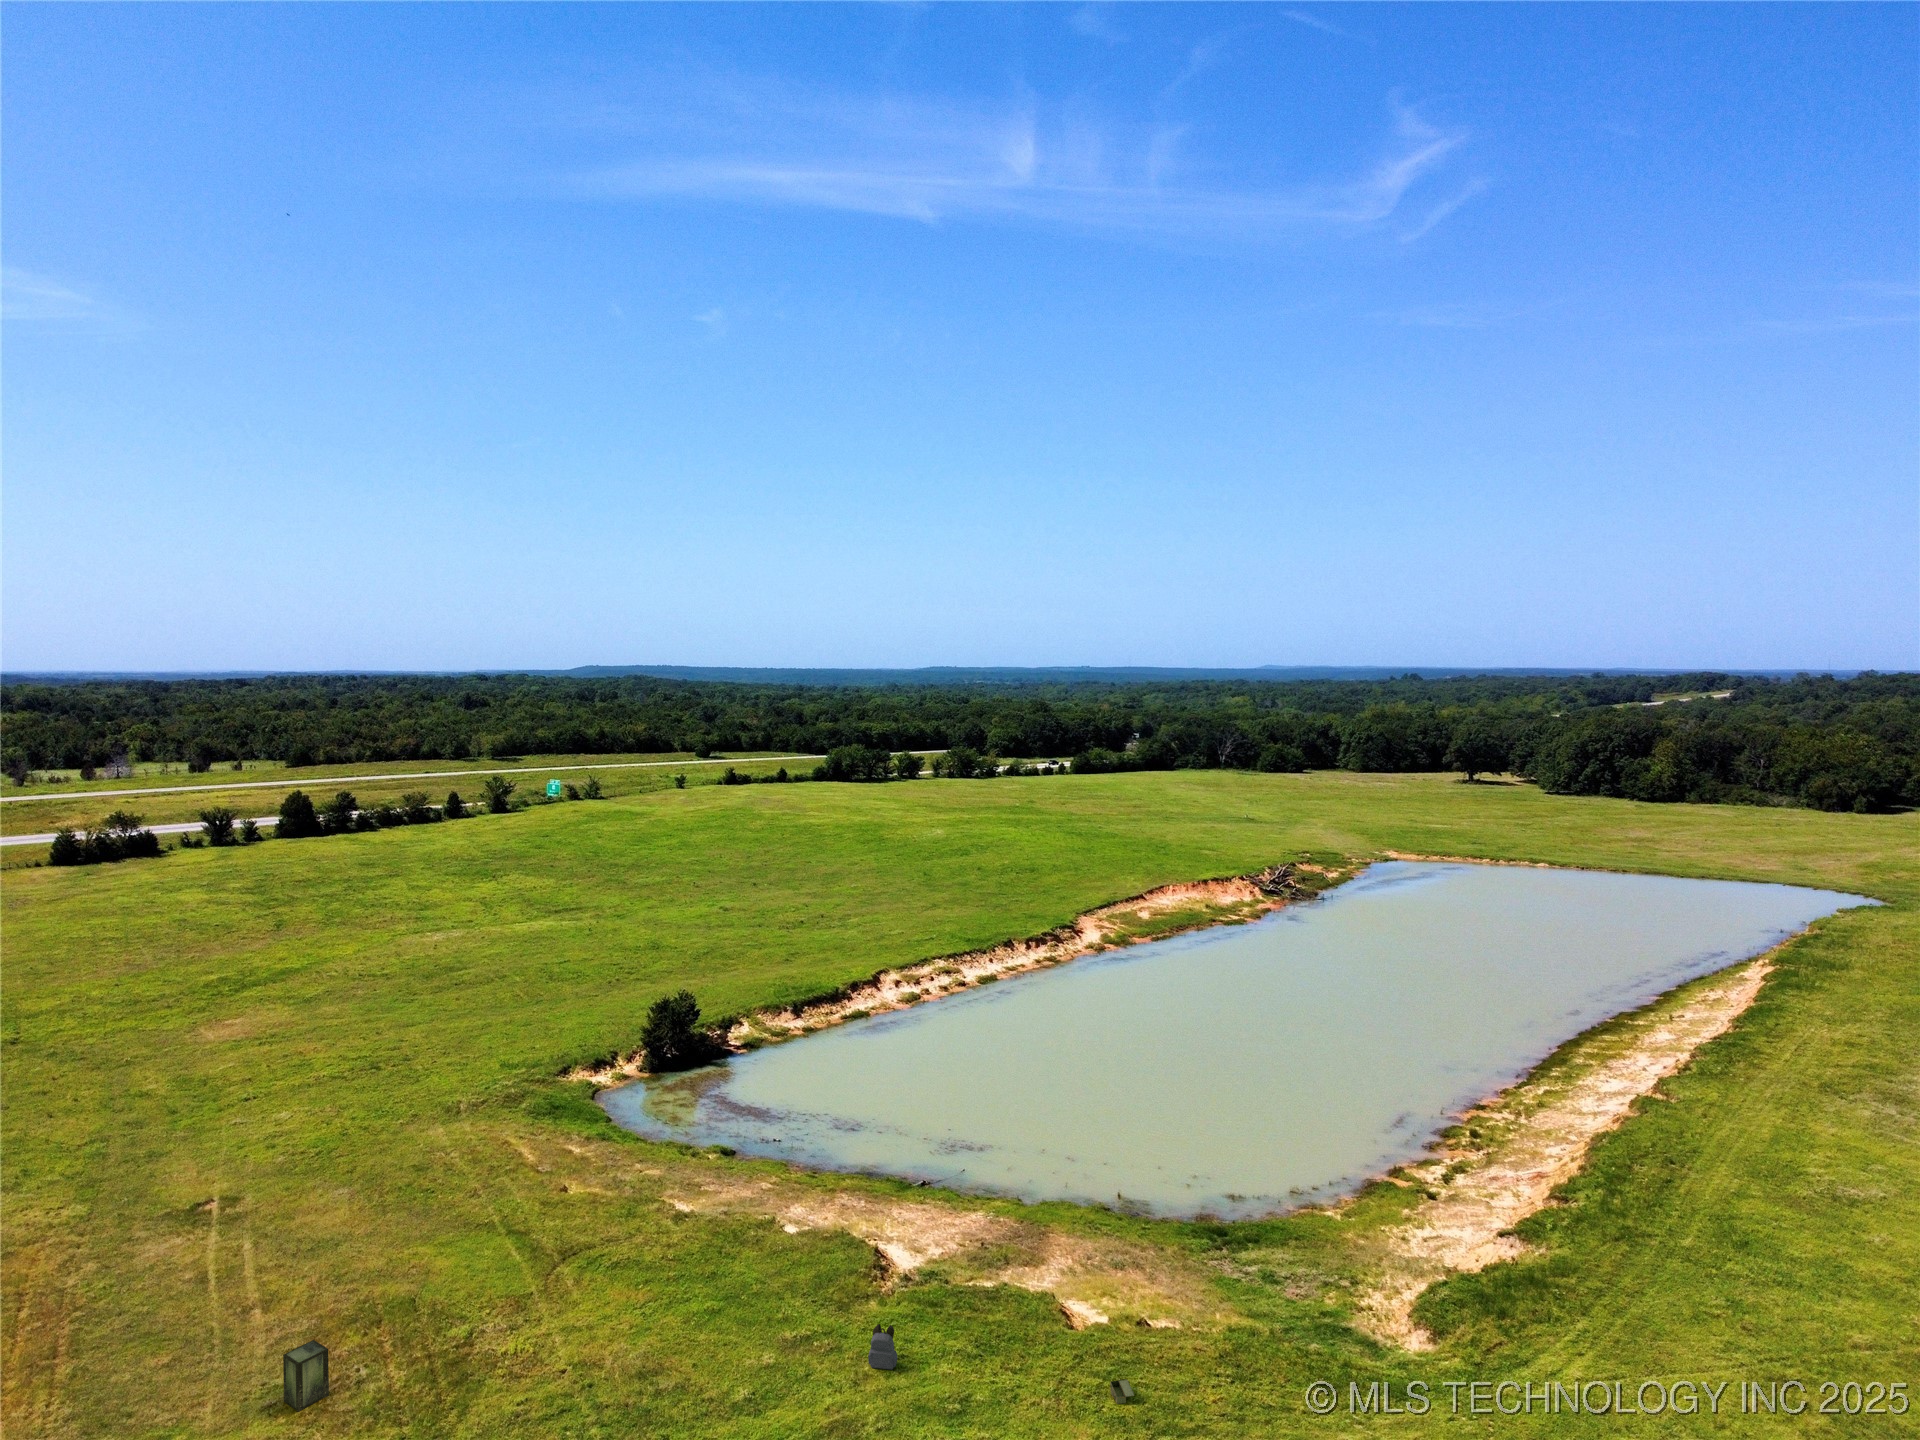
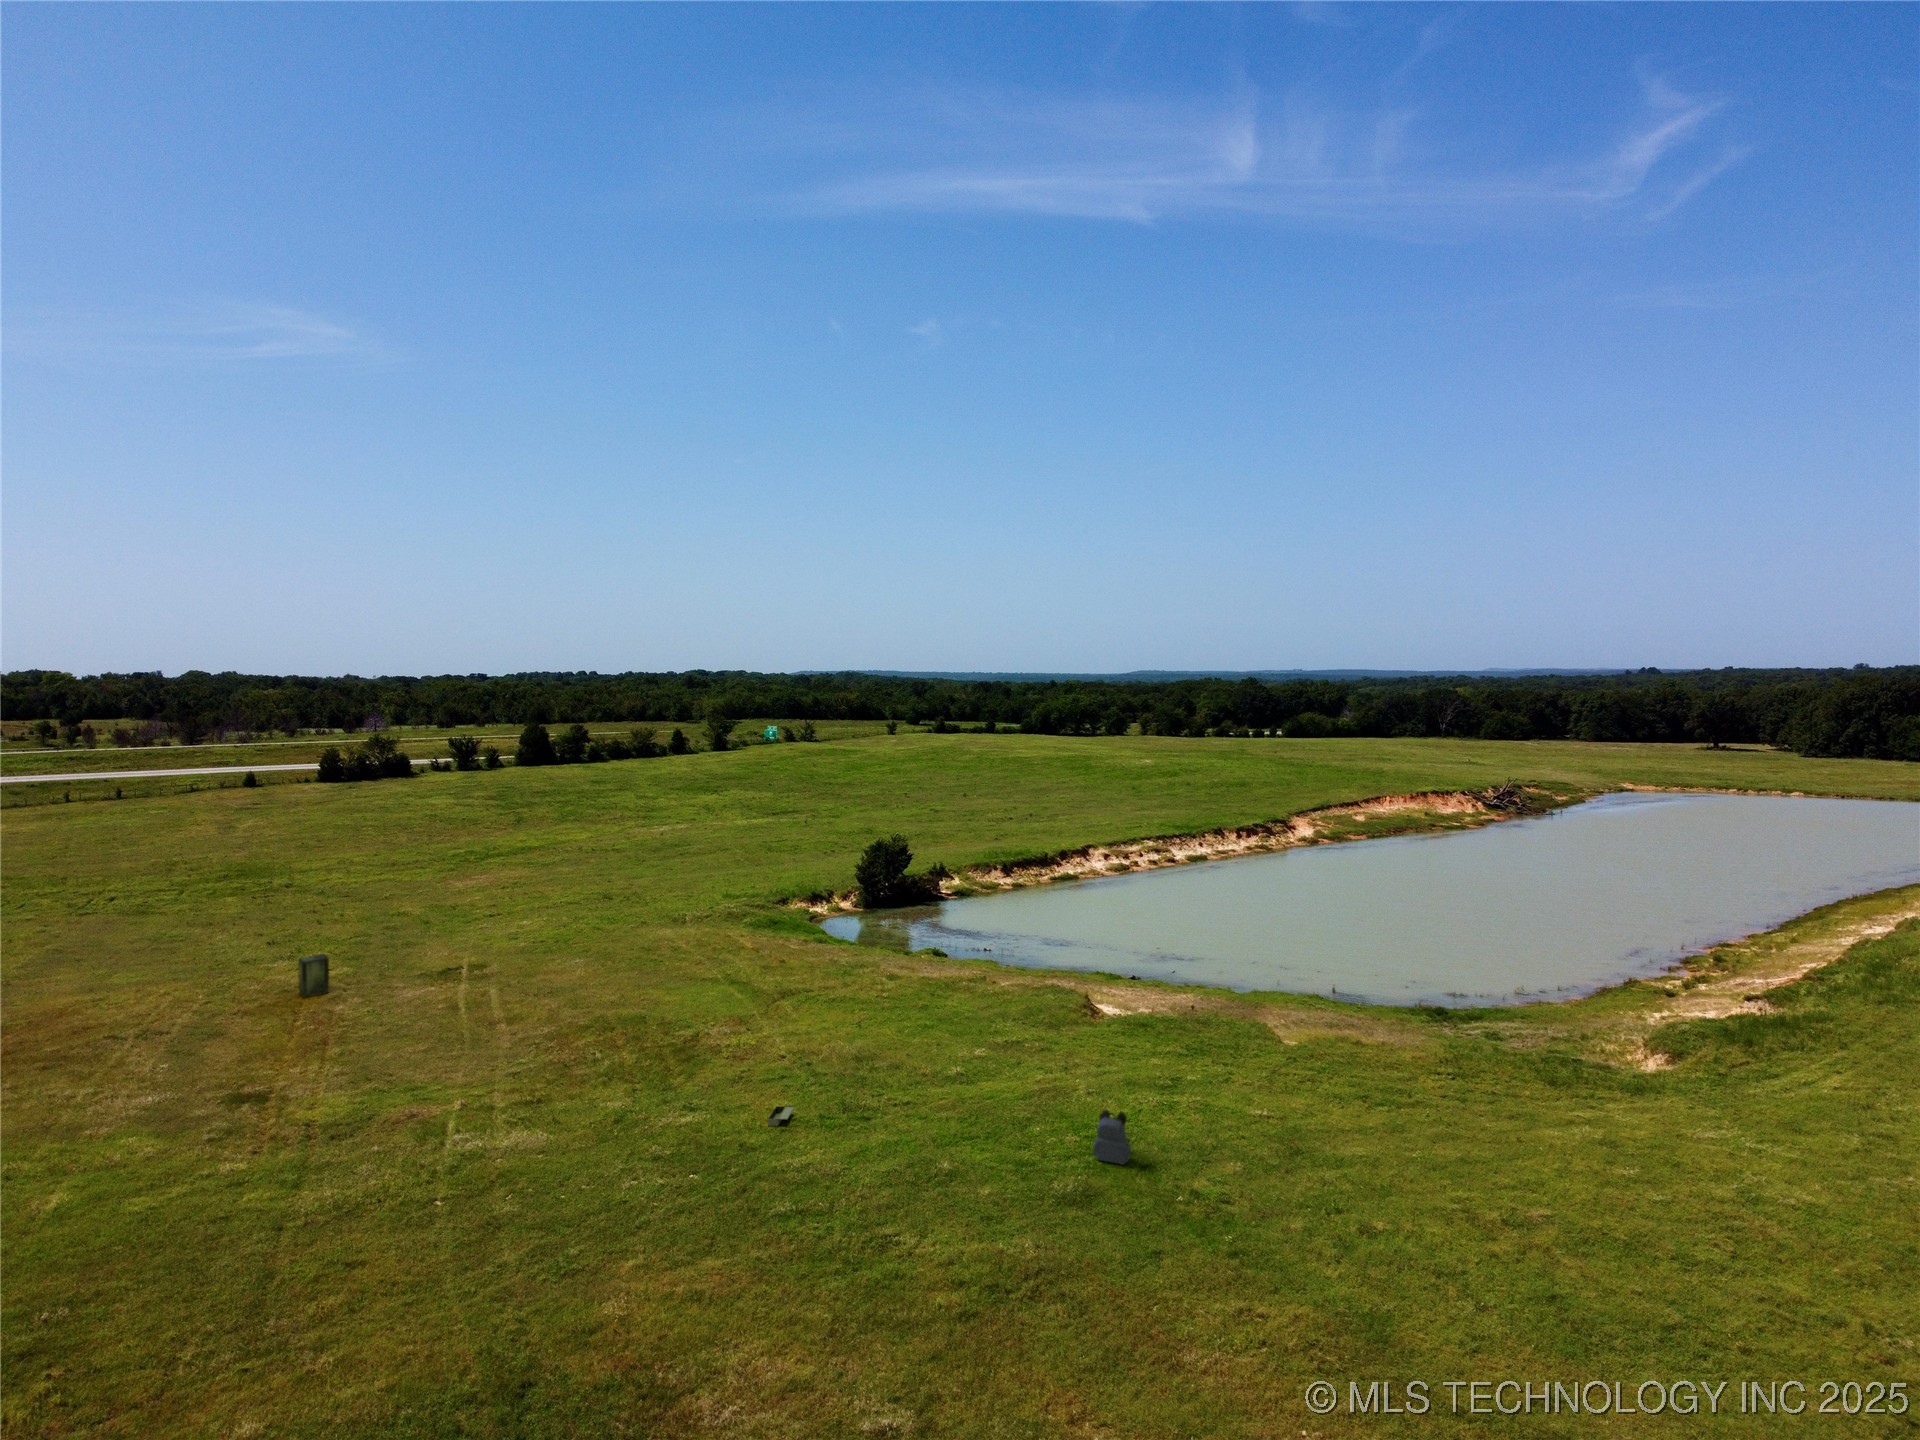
storage box: present [283,1340,329,1412] -> present [298,954,329,998]
toolbox: present [1110,1379,1134,1404] -> present [768,1106,795,1126]

